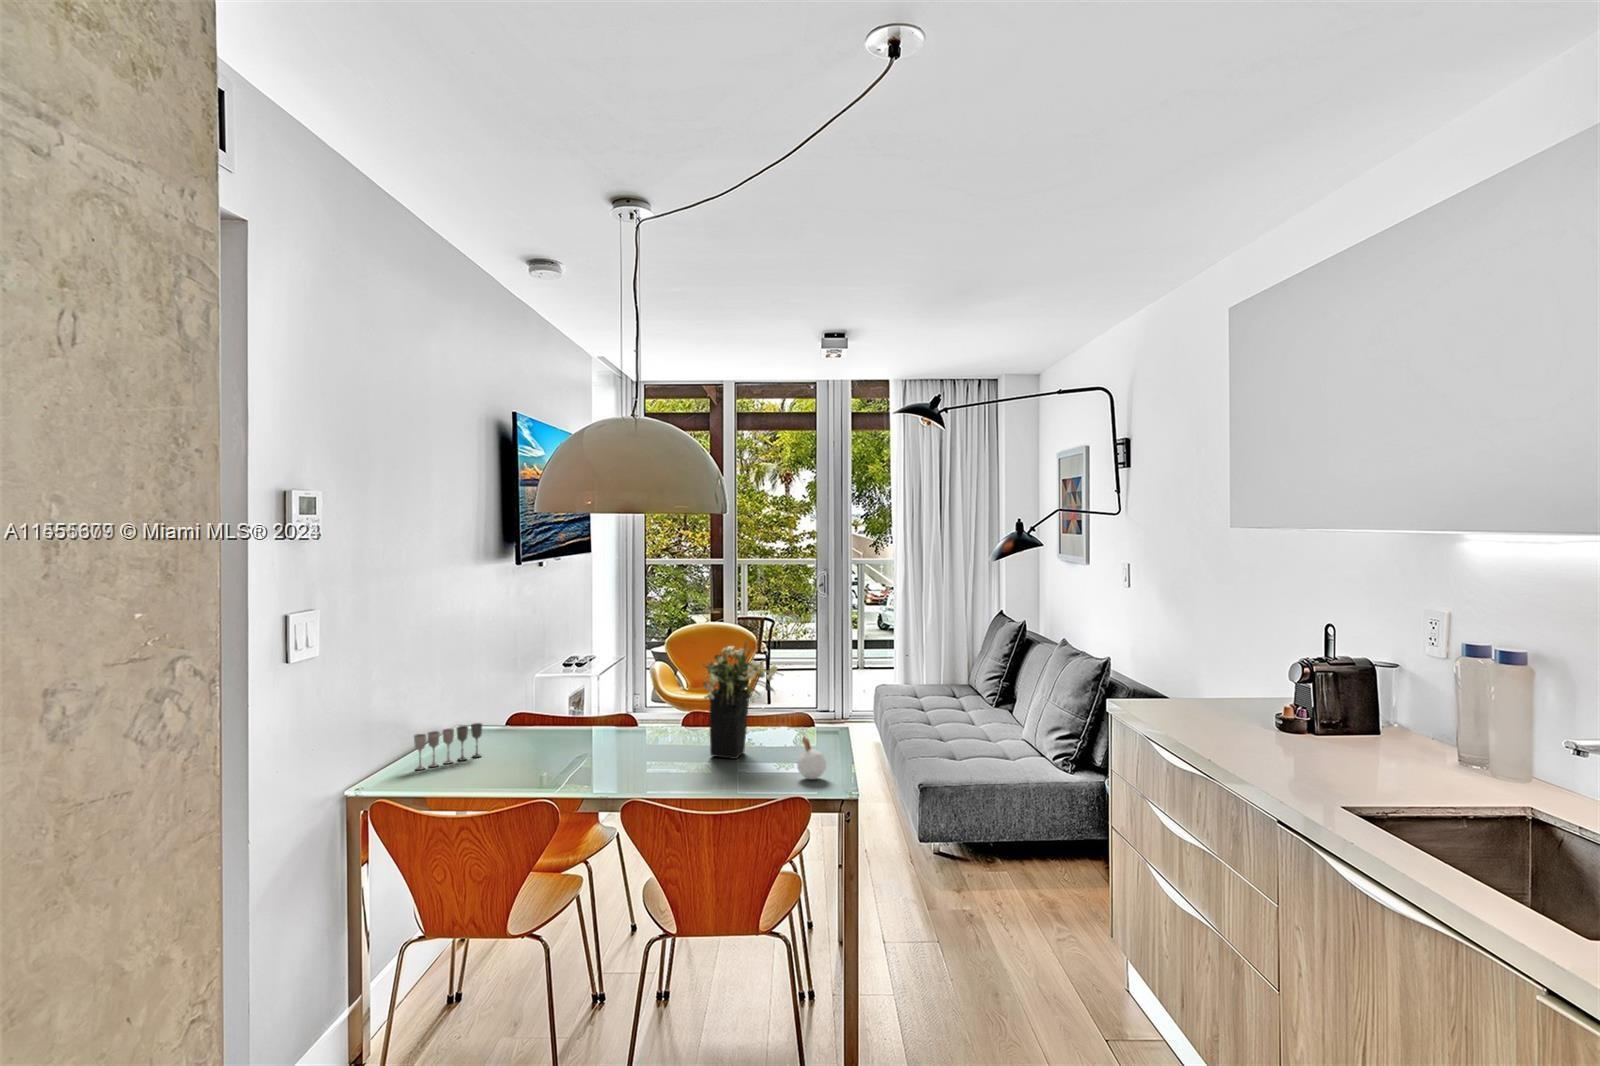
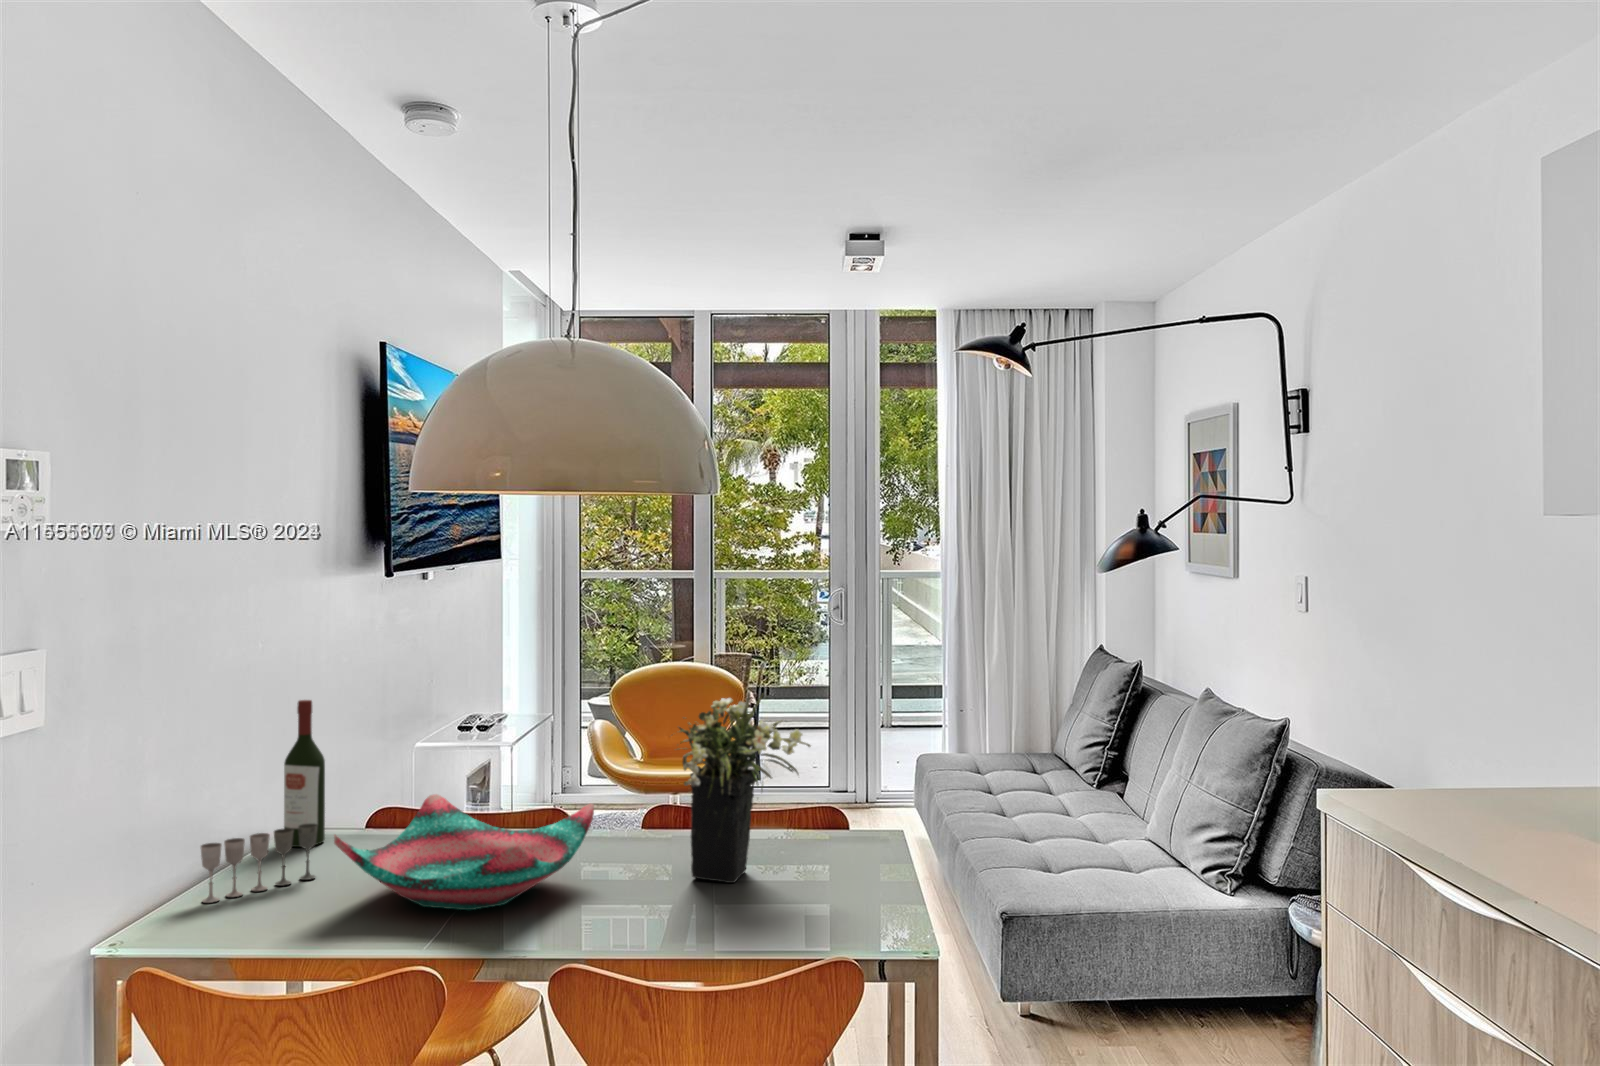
wine bottle: none [460,648,485,739] -> present [284,700,325,847]
decorative bowl: none [494,706,651,774] -> present [334,794,594,910]
candle: present [797,736,826,779] -> none [841,832,888,921]

